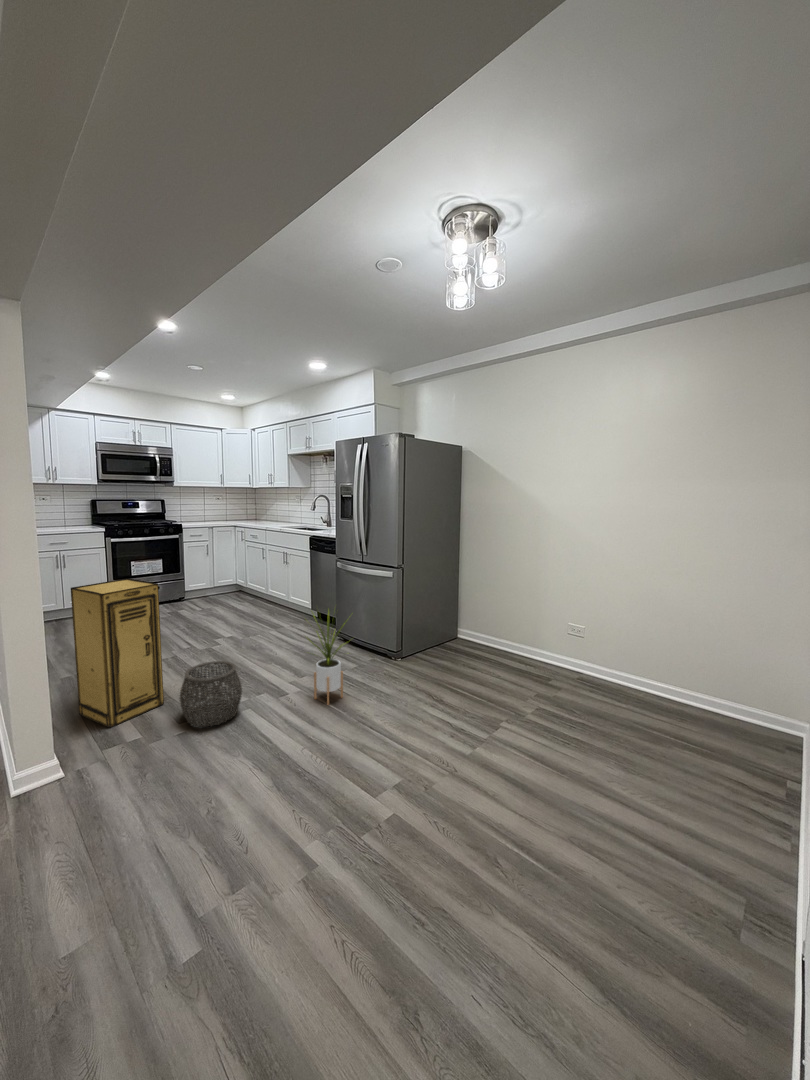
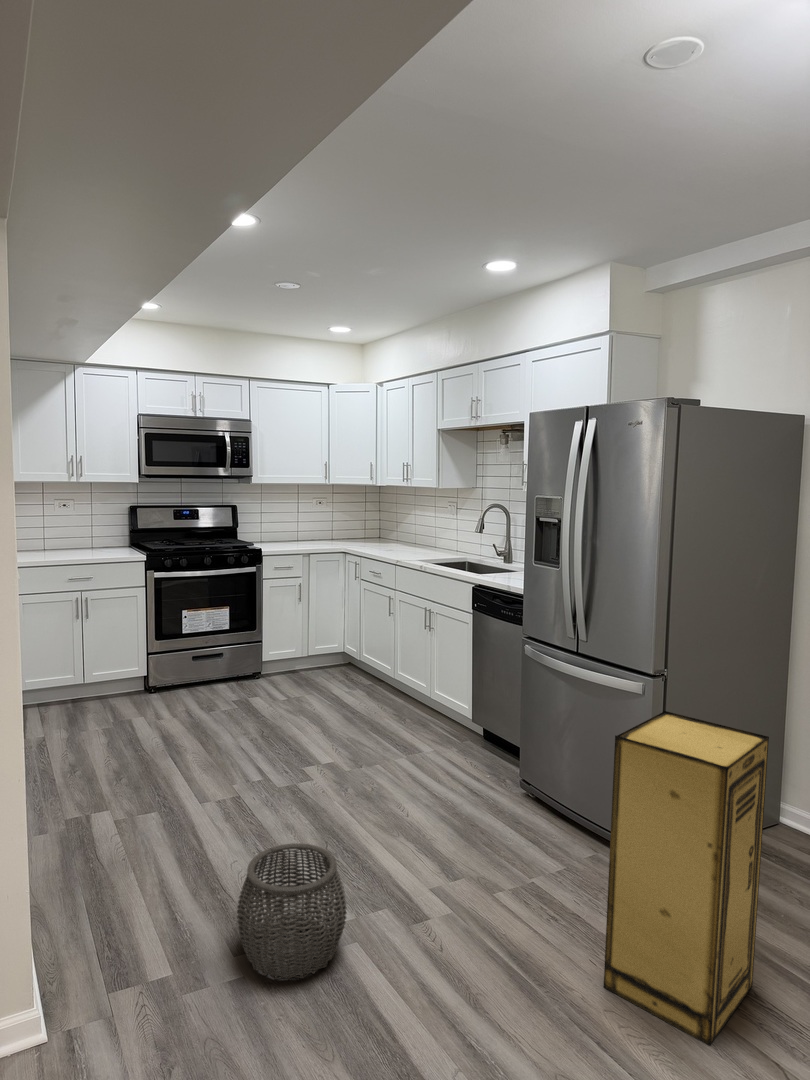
storage cabinet: present [71,578,164,728] -> present [604,711,769,1046]
house plant: present [308,609,345,705] -> none [464,754,571,965]

